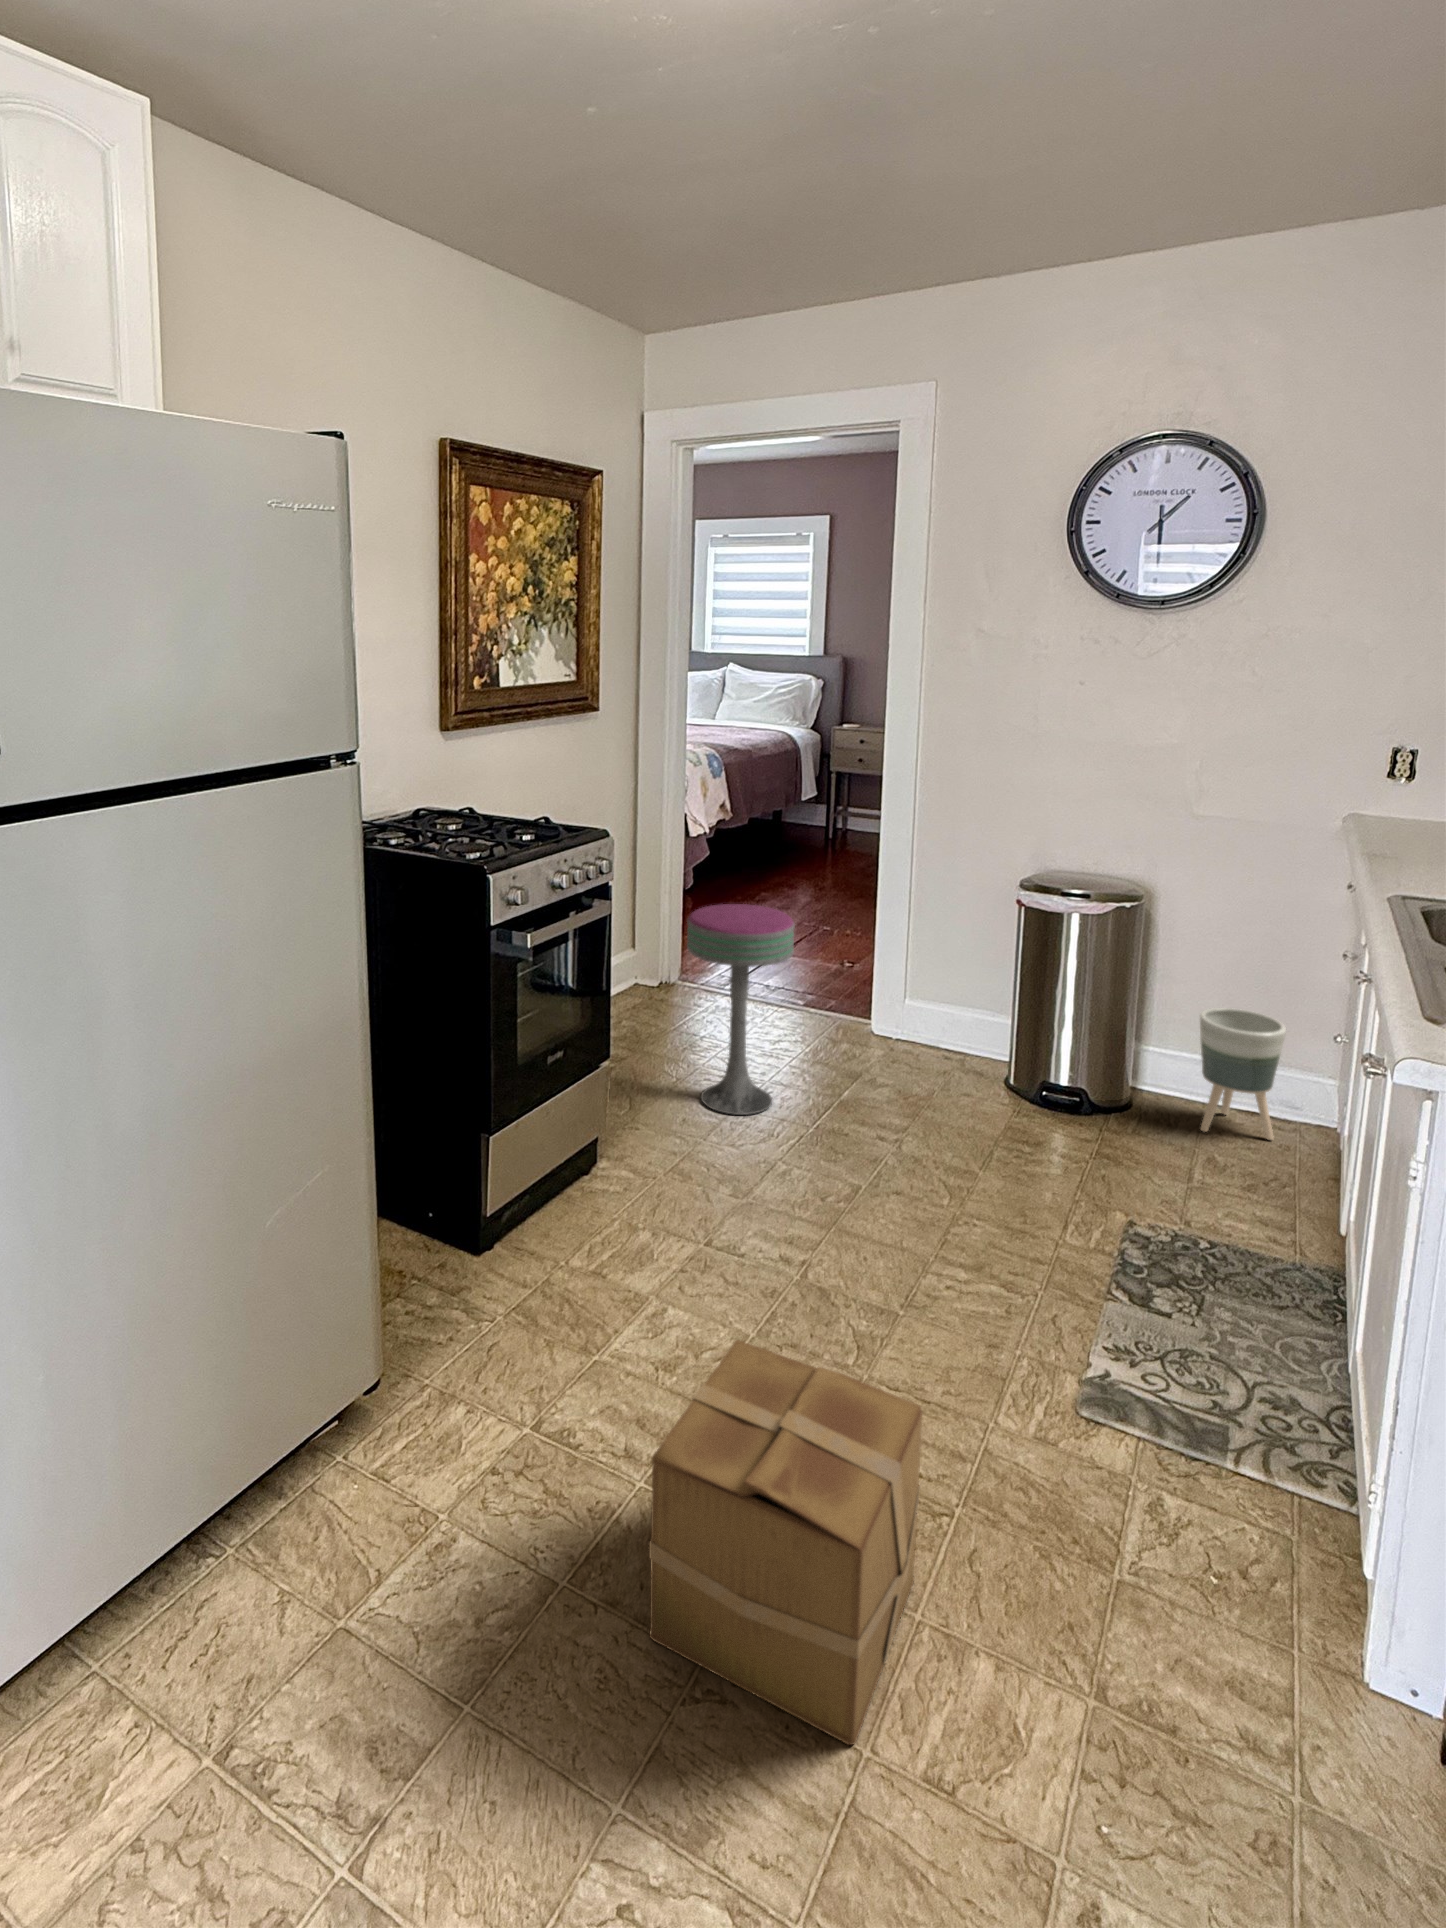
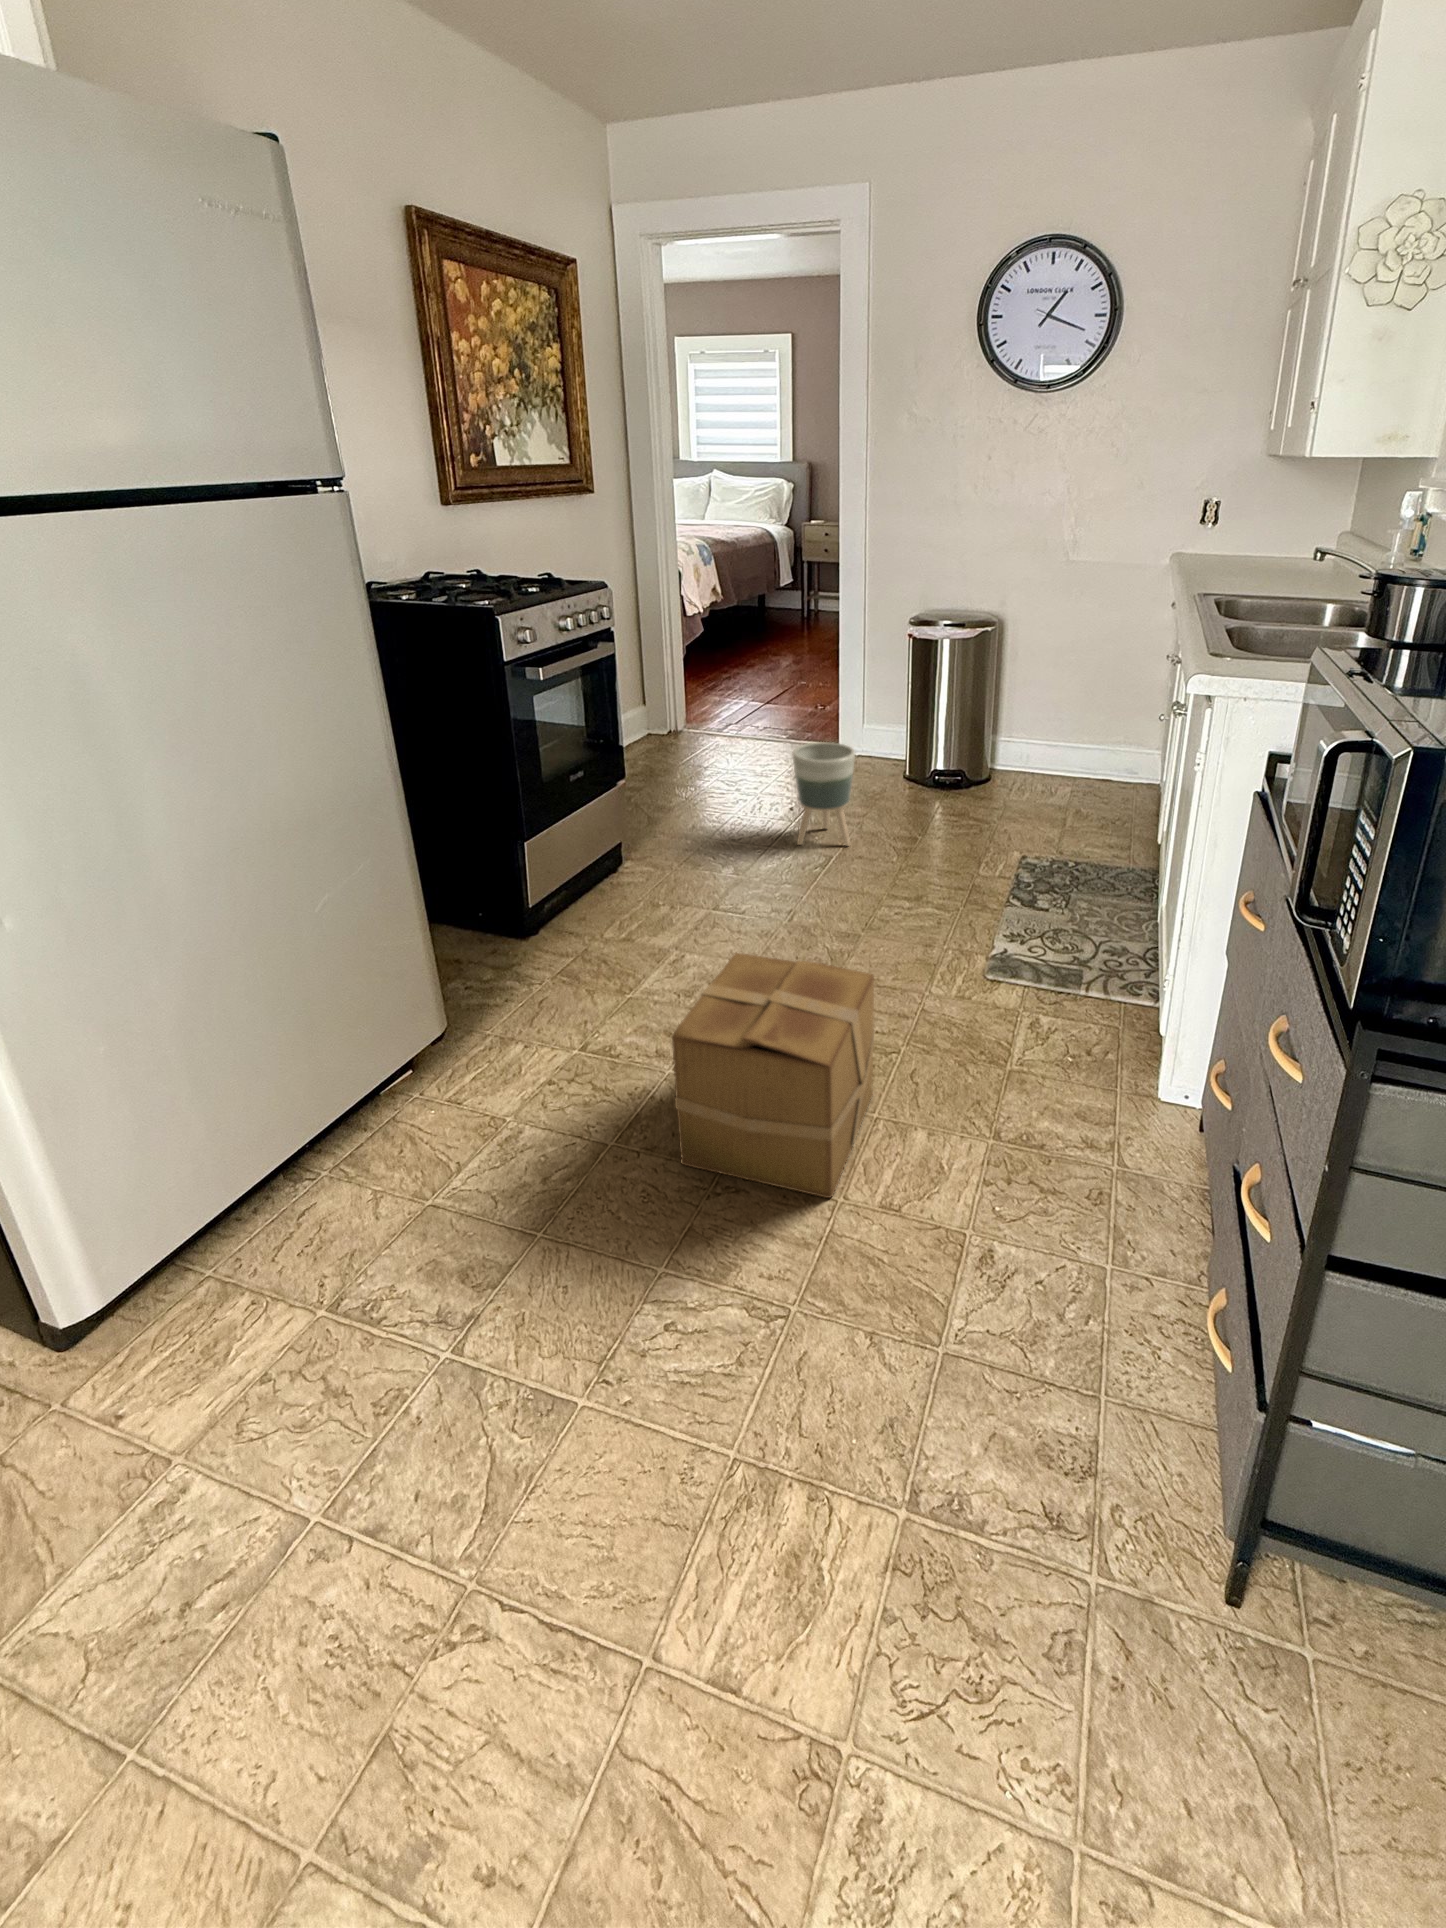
bar stool: present [687,904,795,1115] -> none [684,651,773,818]
planter: present [1200,1008,1286,1140] -> present [792,742,855,846]

